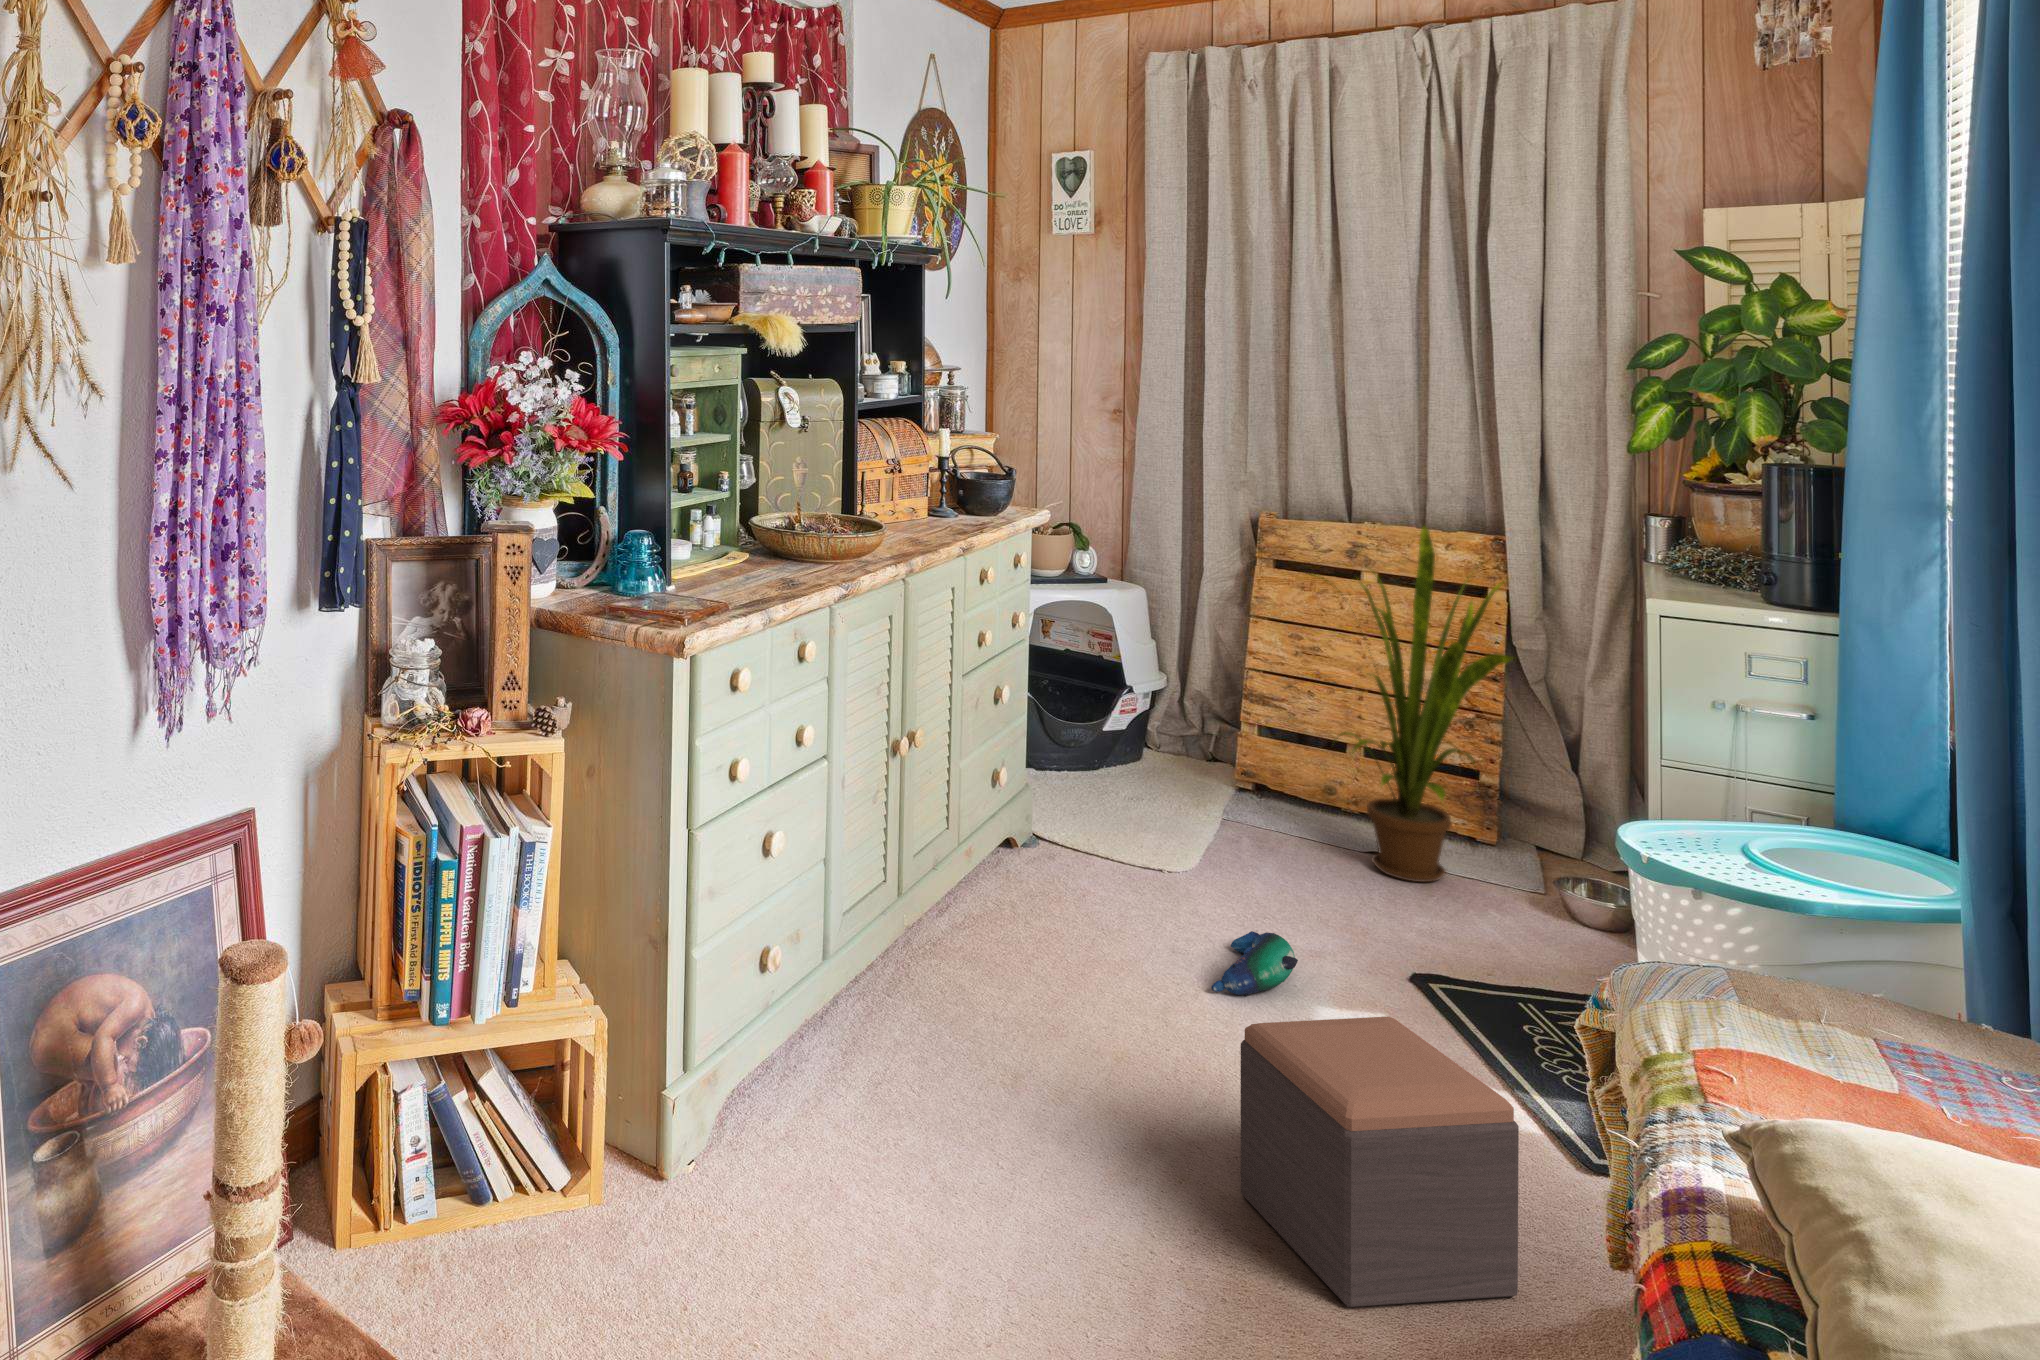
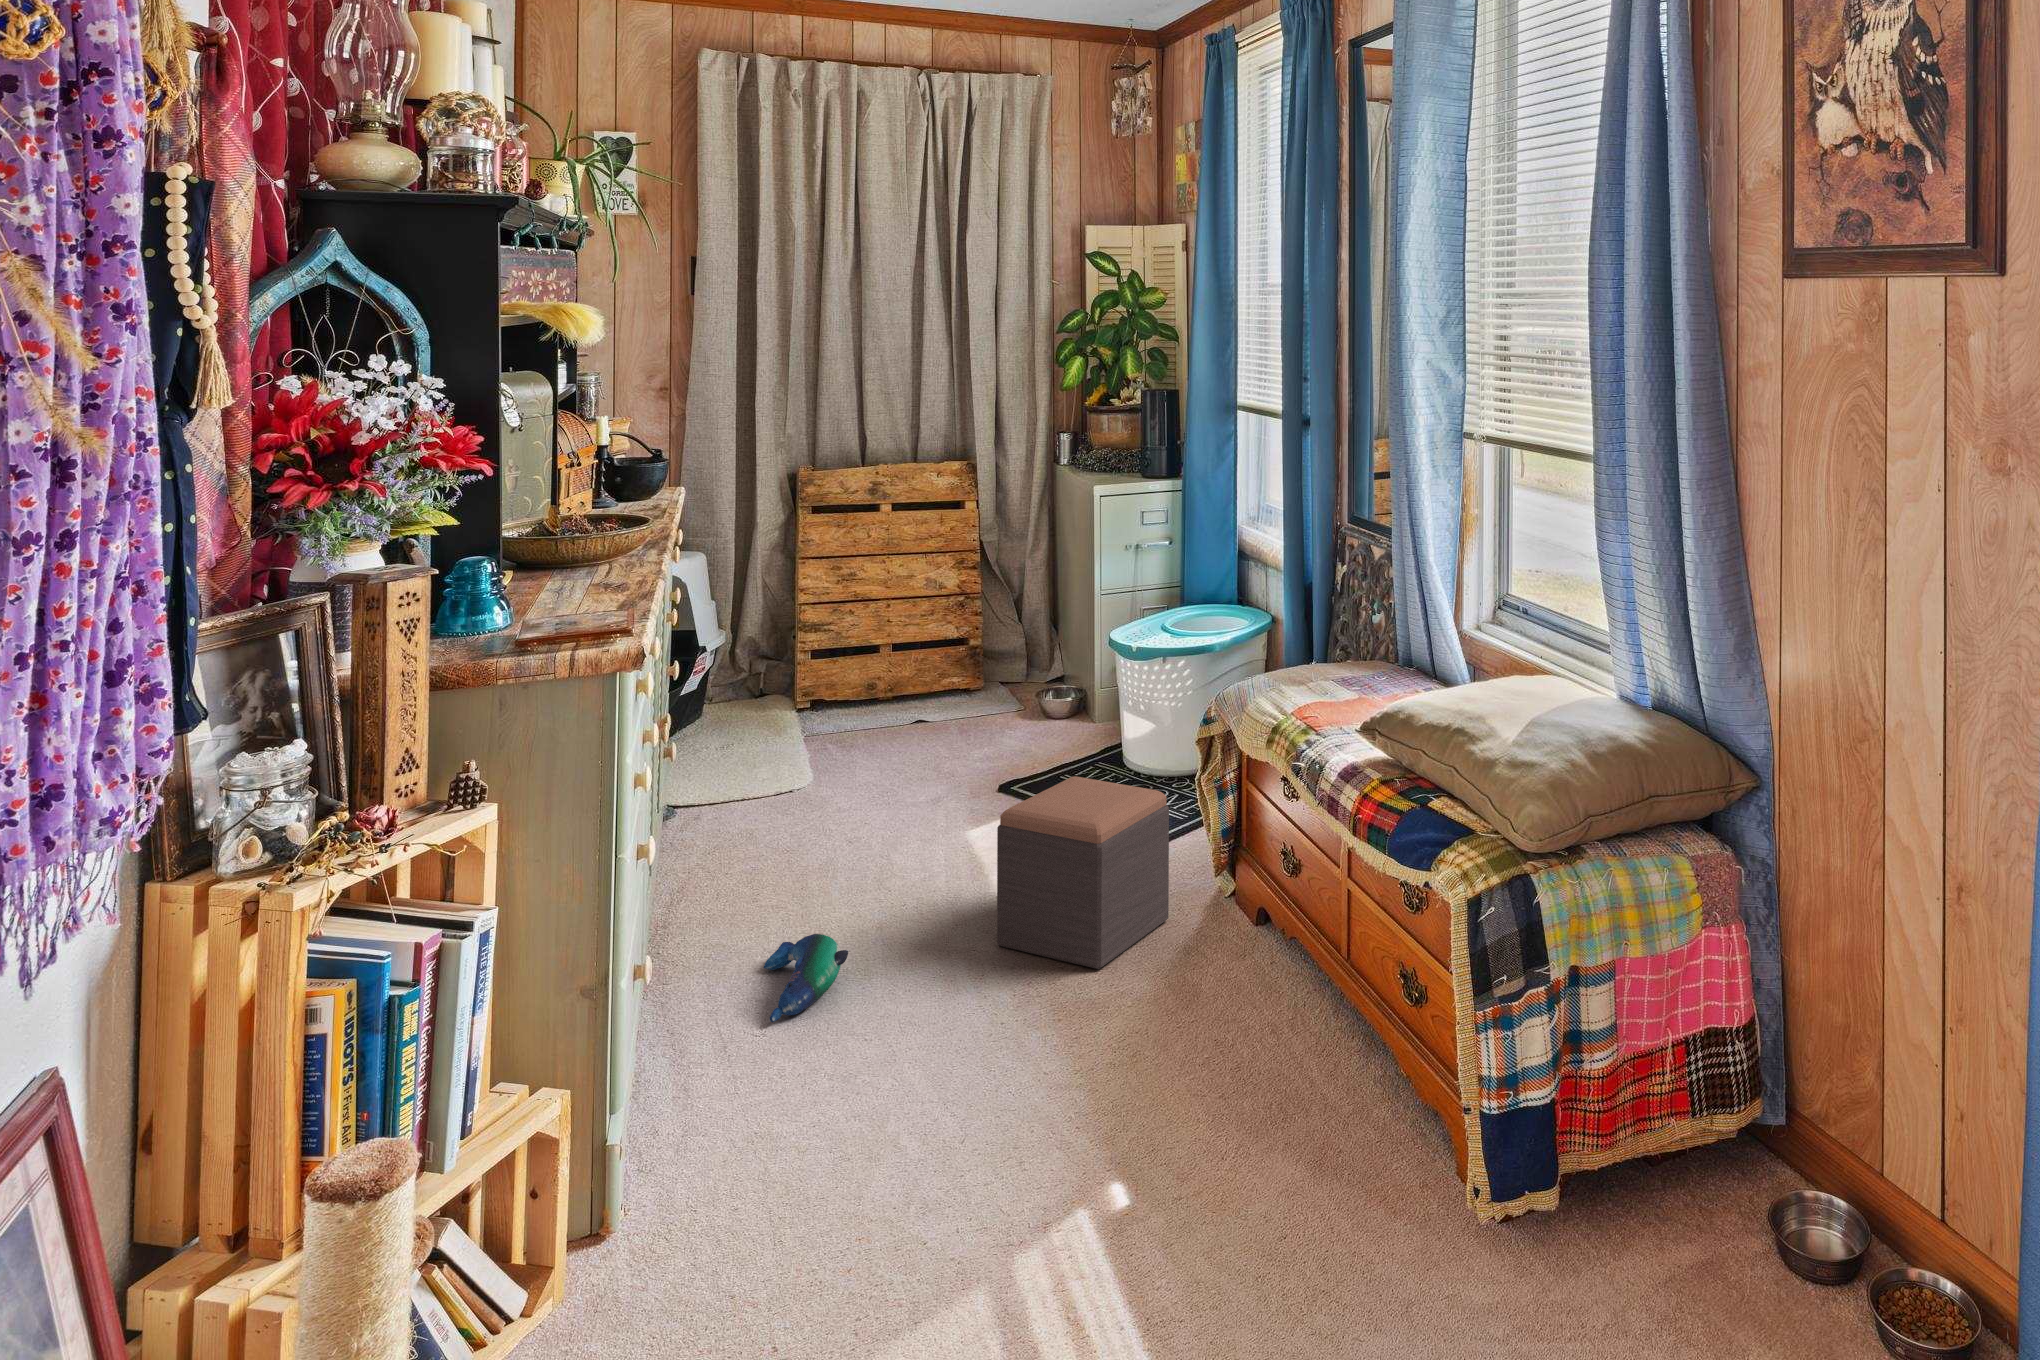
house plant: present [1308,526,1513,882] -> none [860,457,1013,732]
plush toy: present [1212,931,1298,996] -> present [764,934,849,1022]

